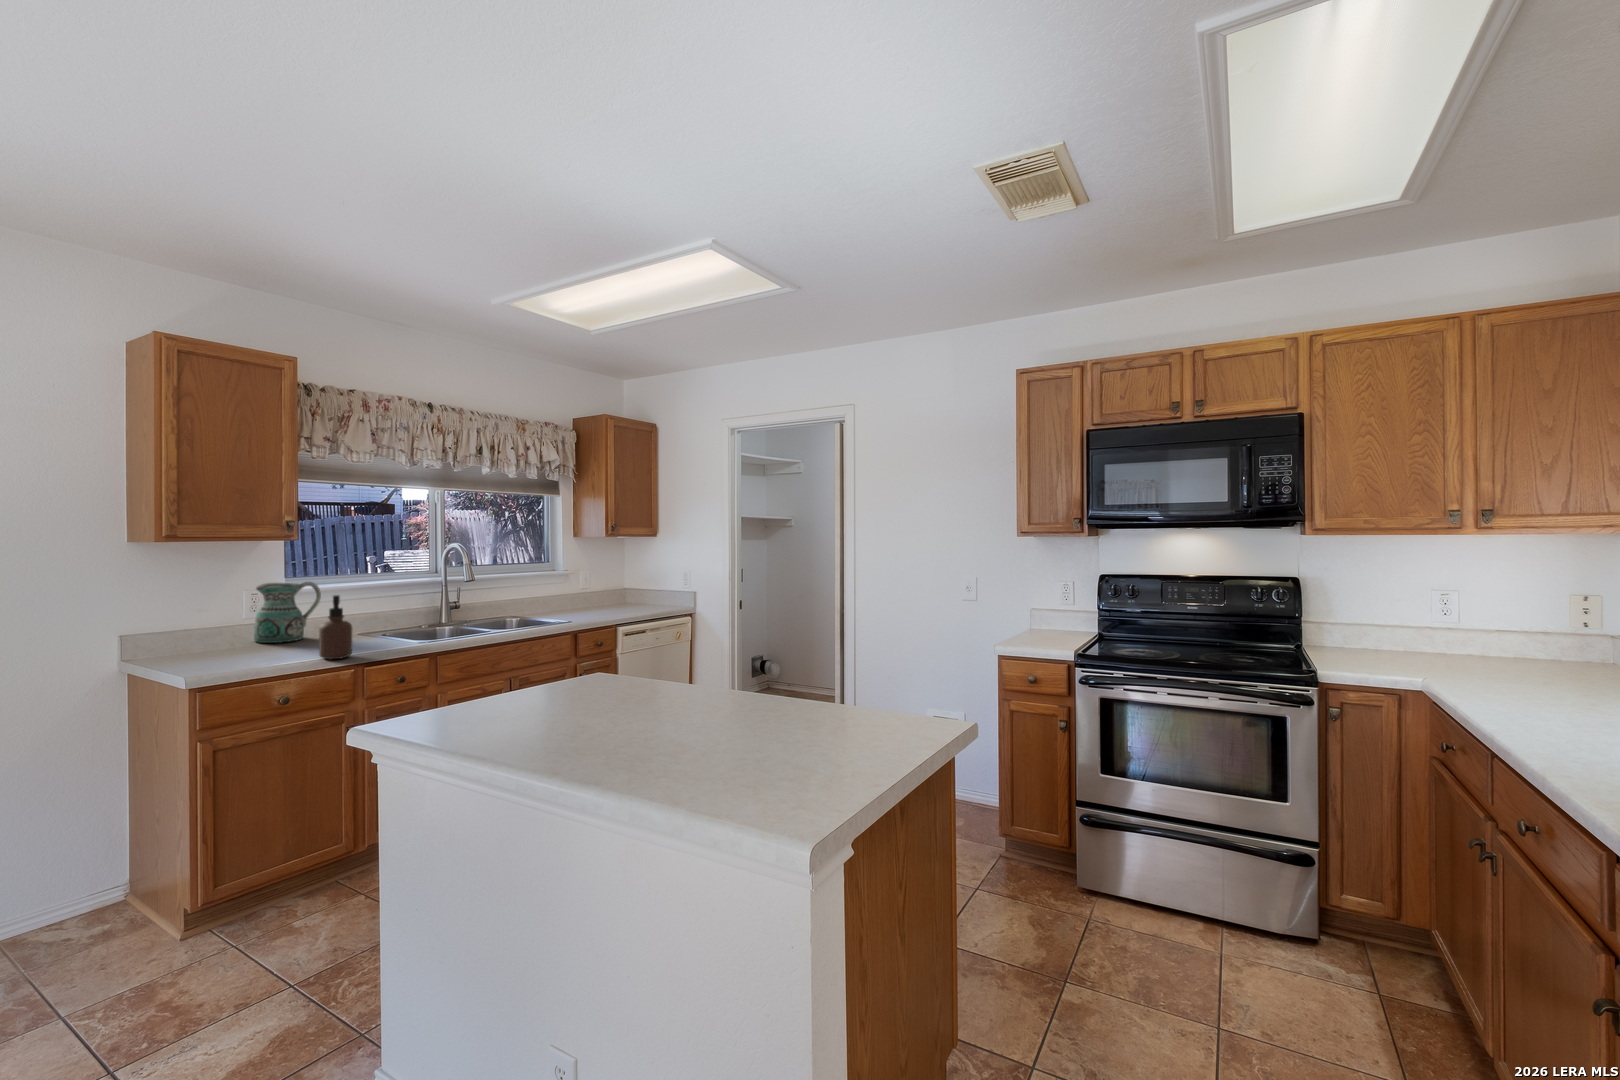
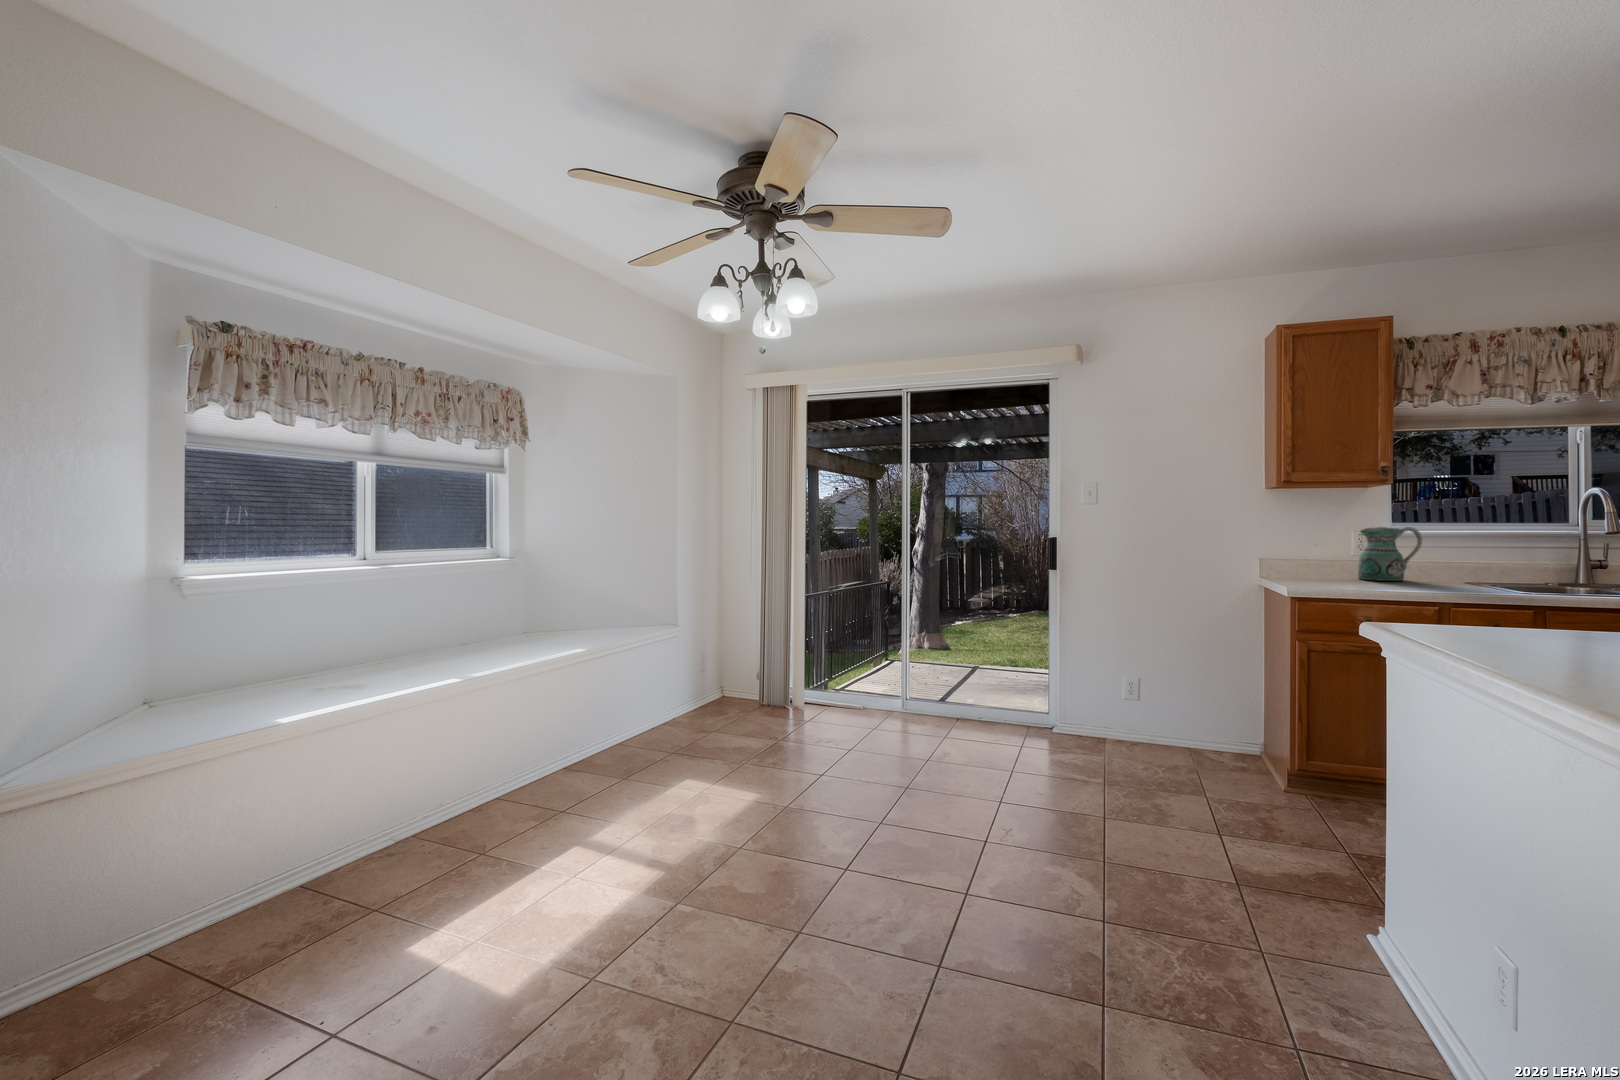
soap dispenser: present [319,595,352,659] -> none [1418,533,1454,594]

